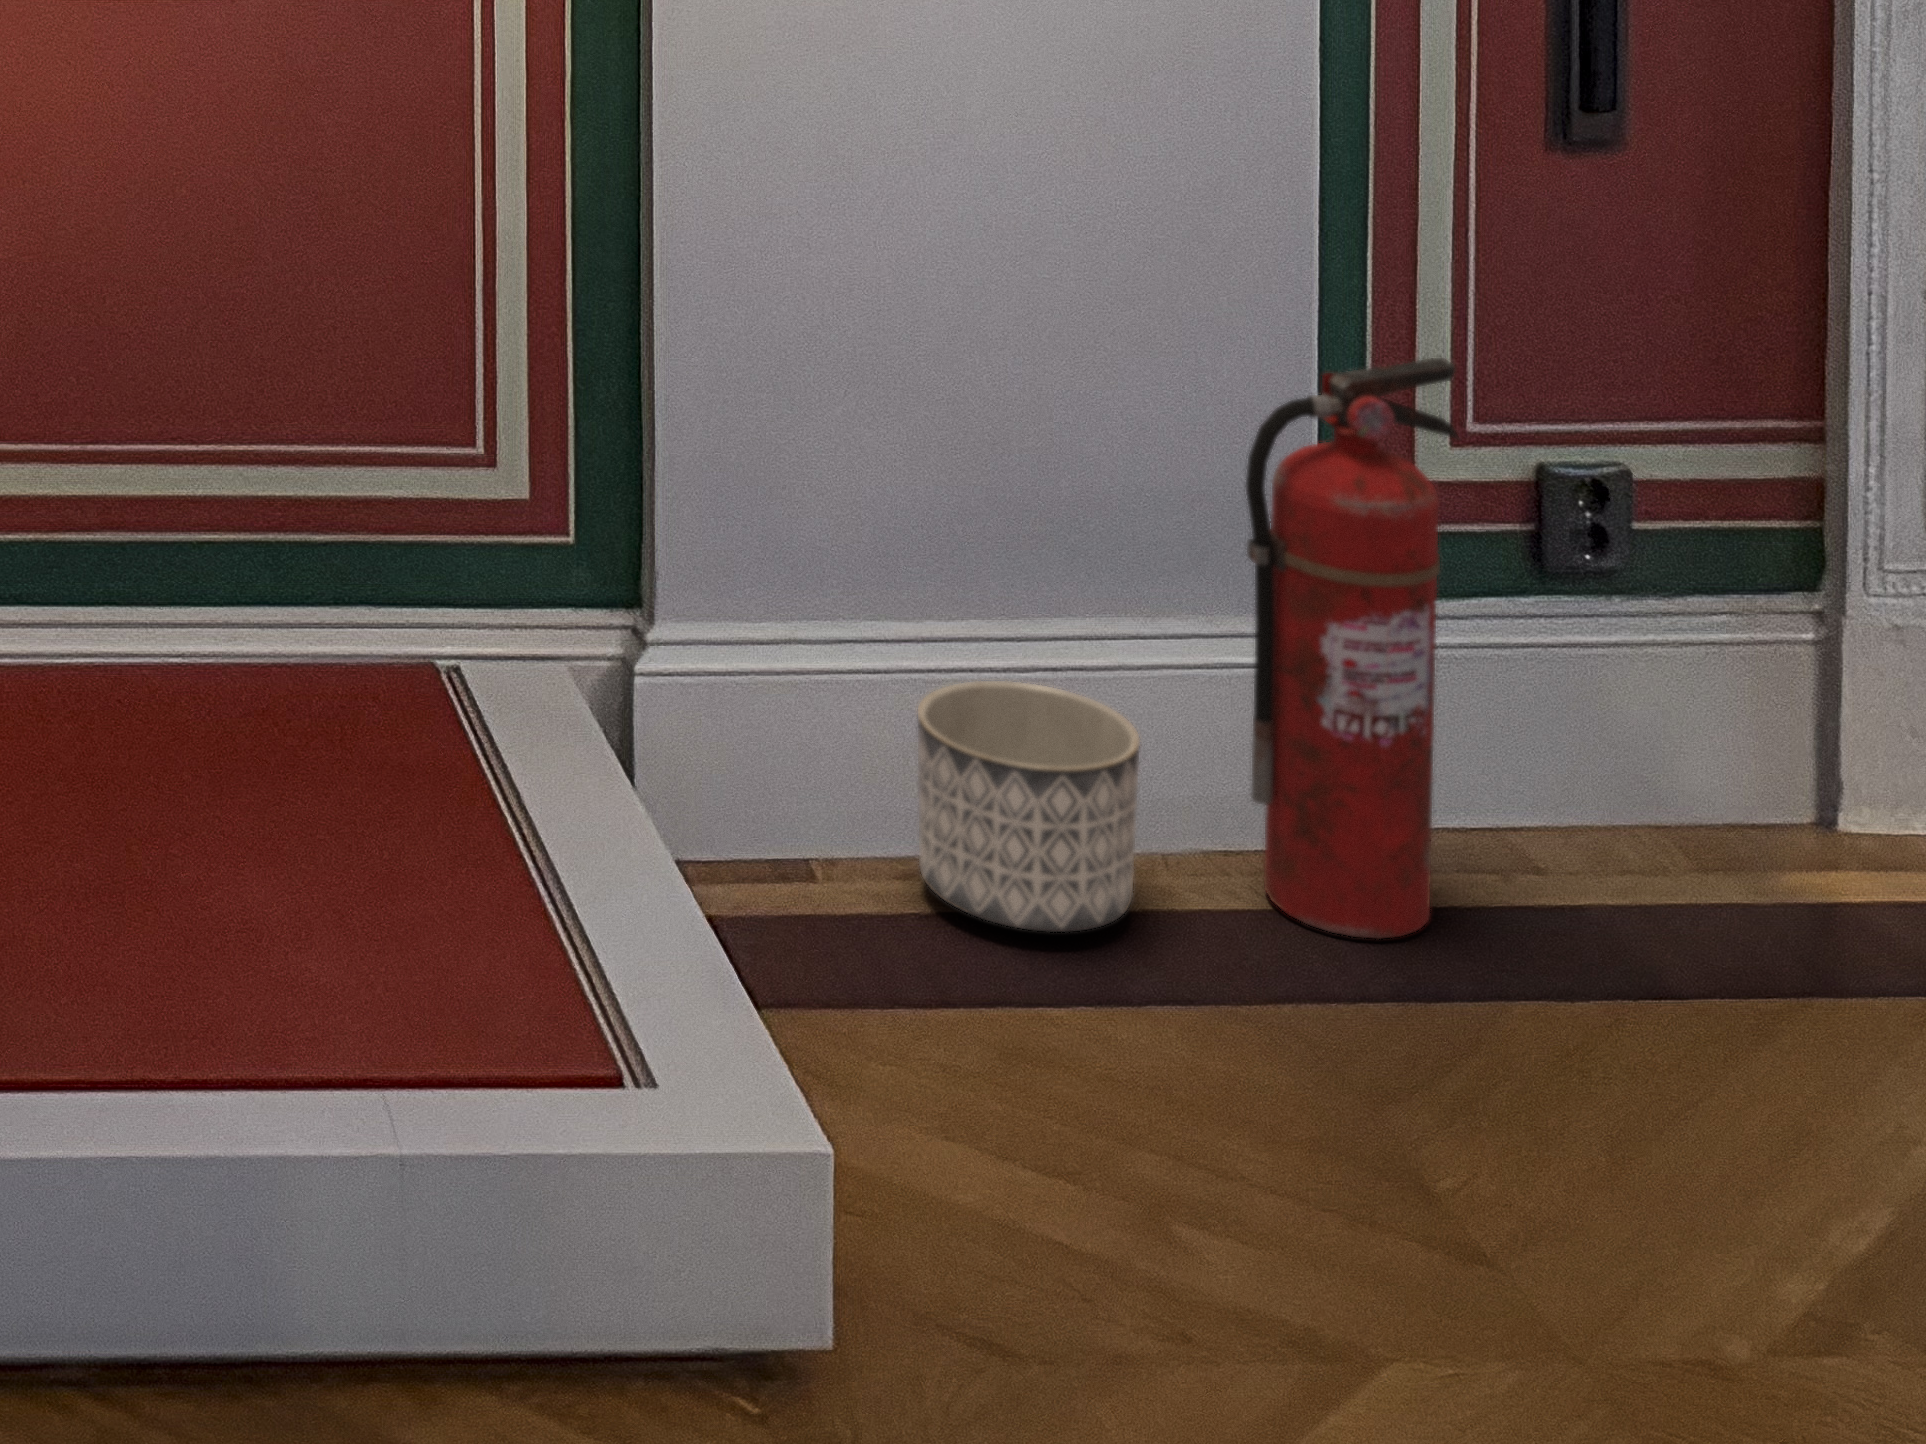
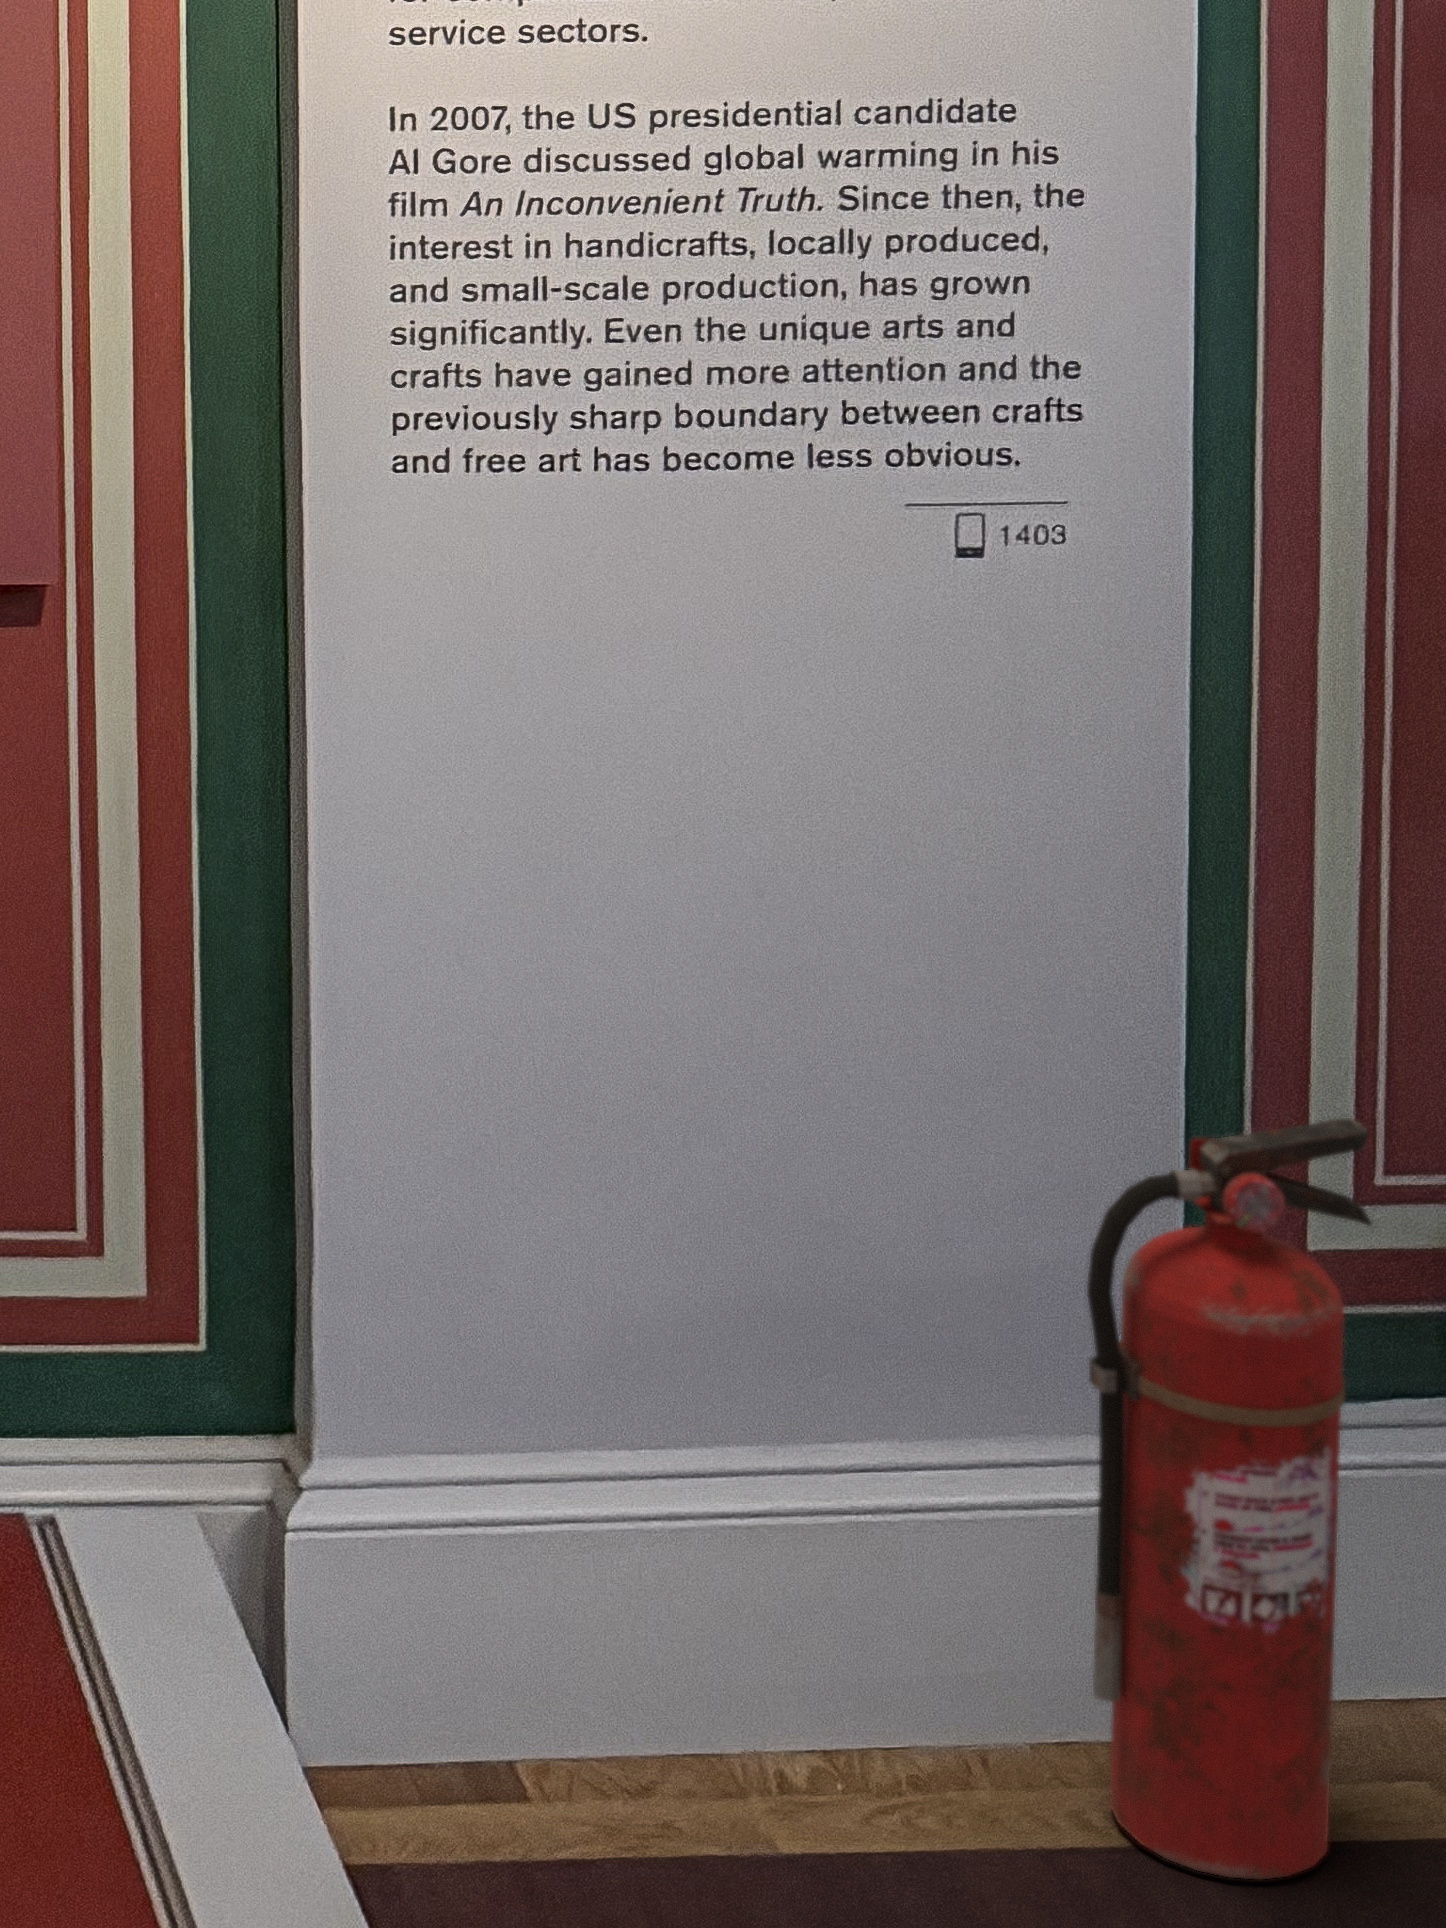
planter: present [918,681,1140,932] -> none [652,1533,945,1877]

